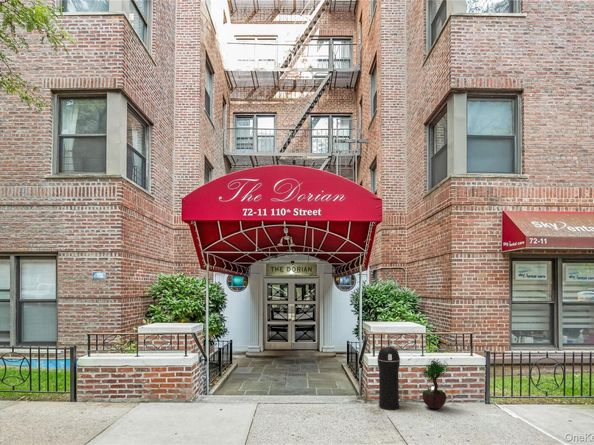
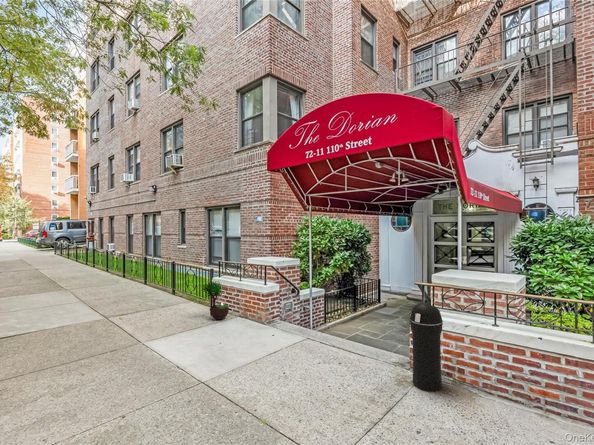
potted tree: present [421,359,448,409] -> present [203,282,229,319]

